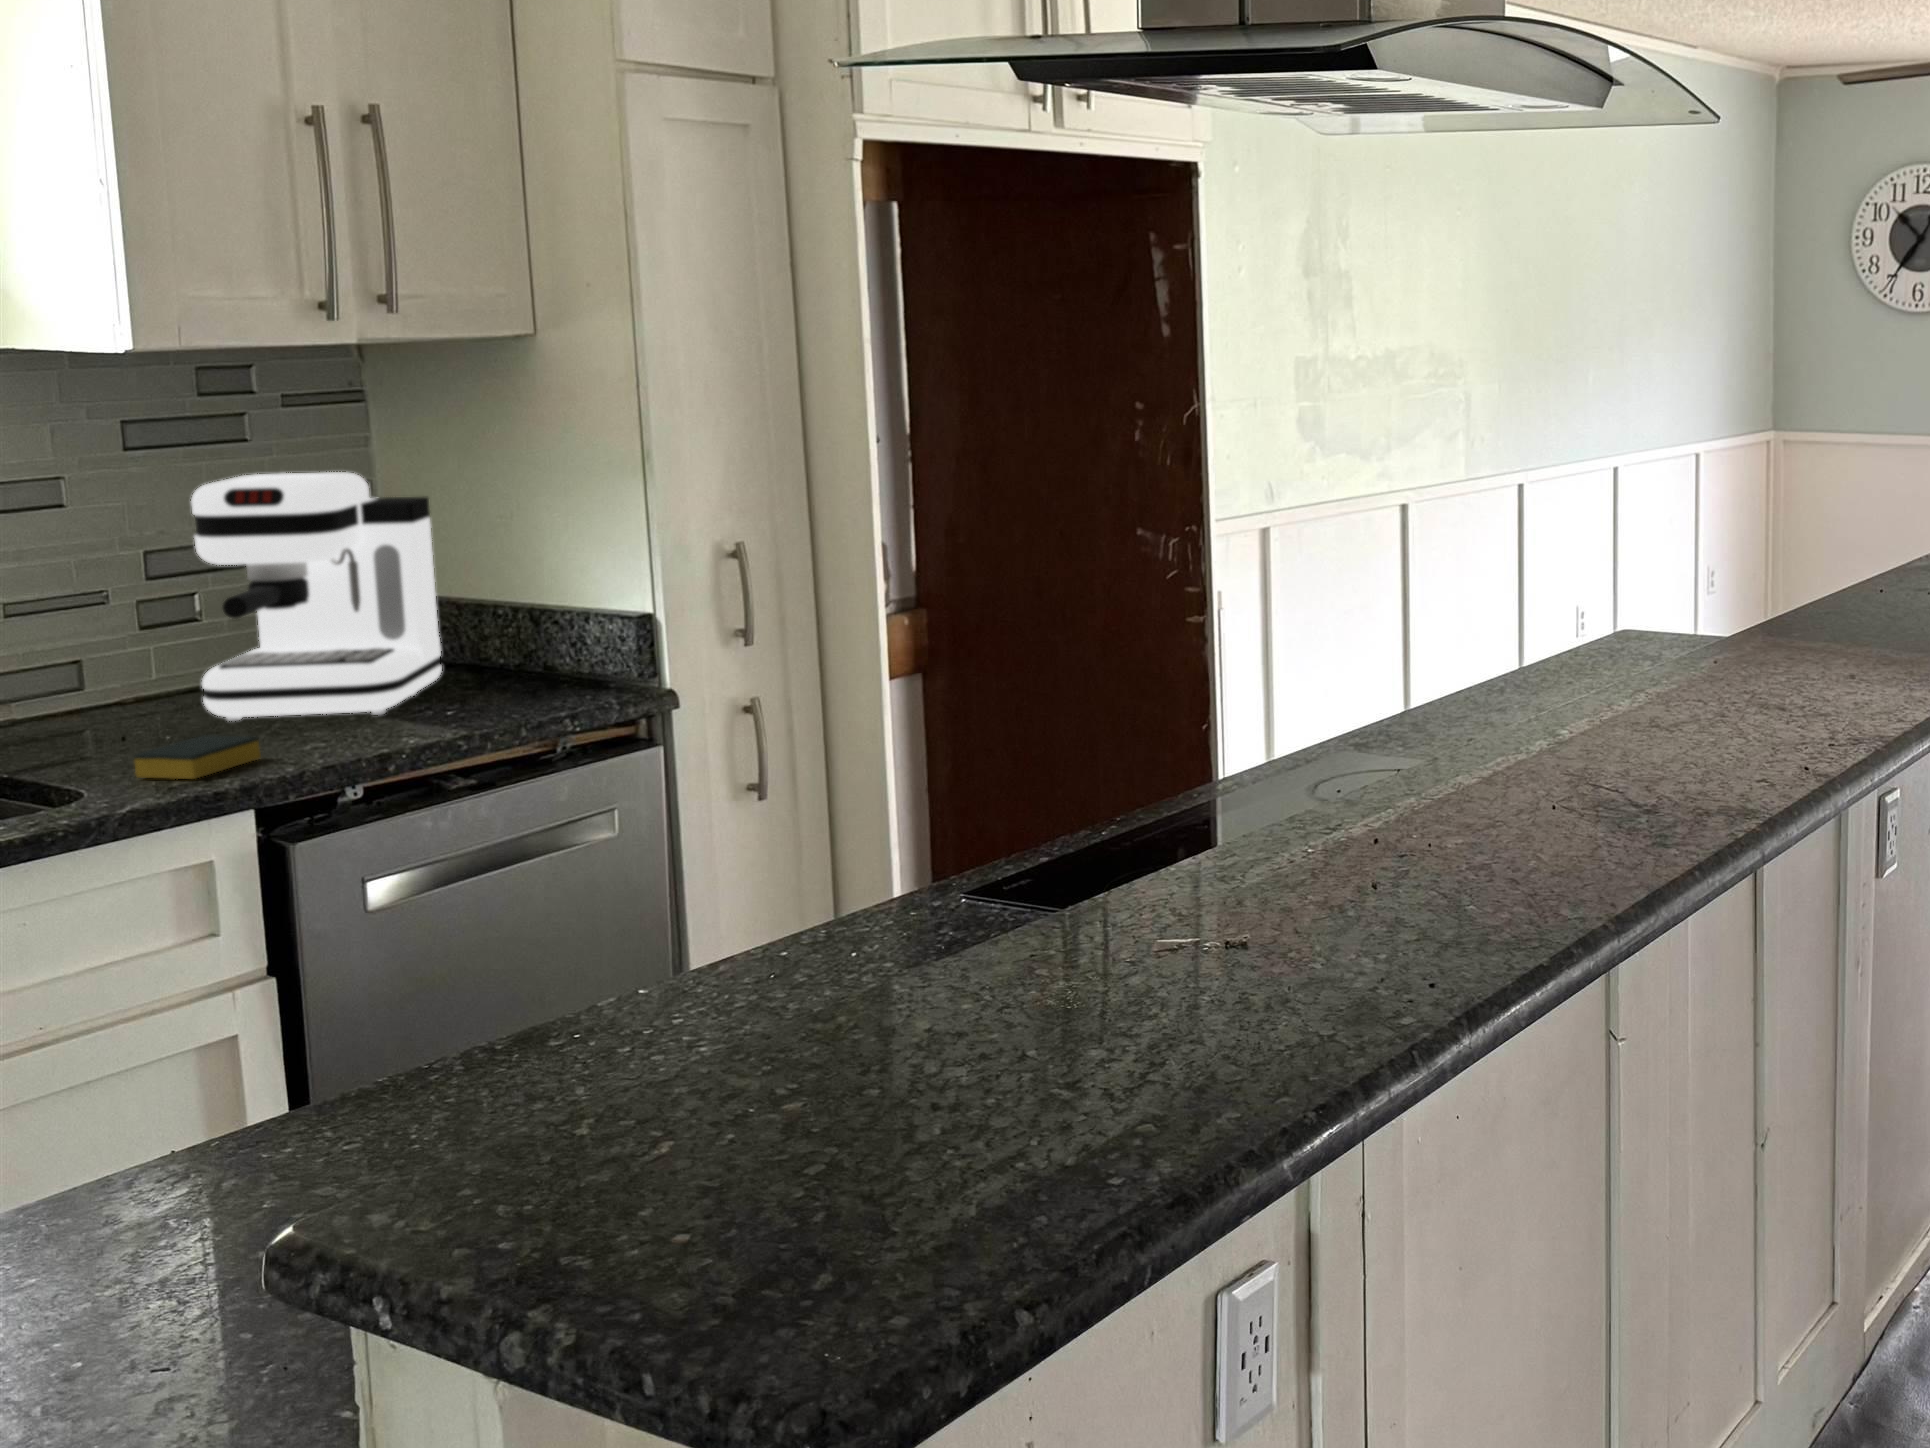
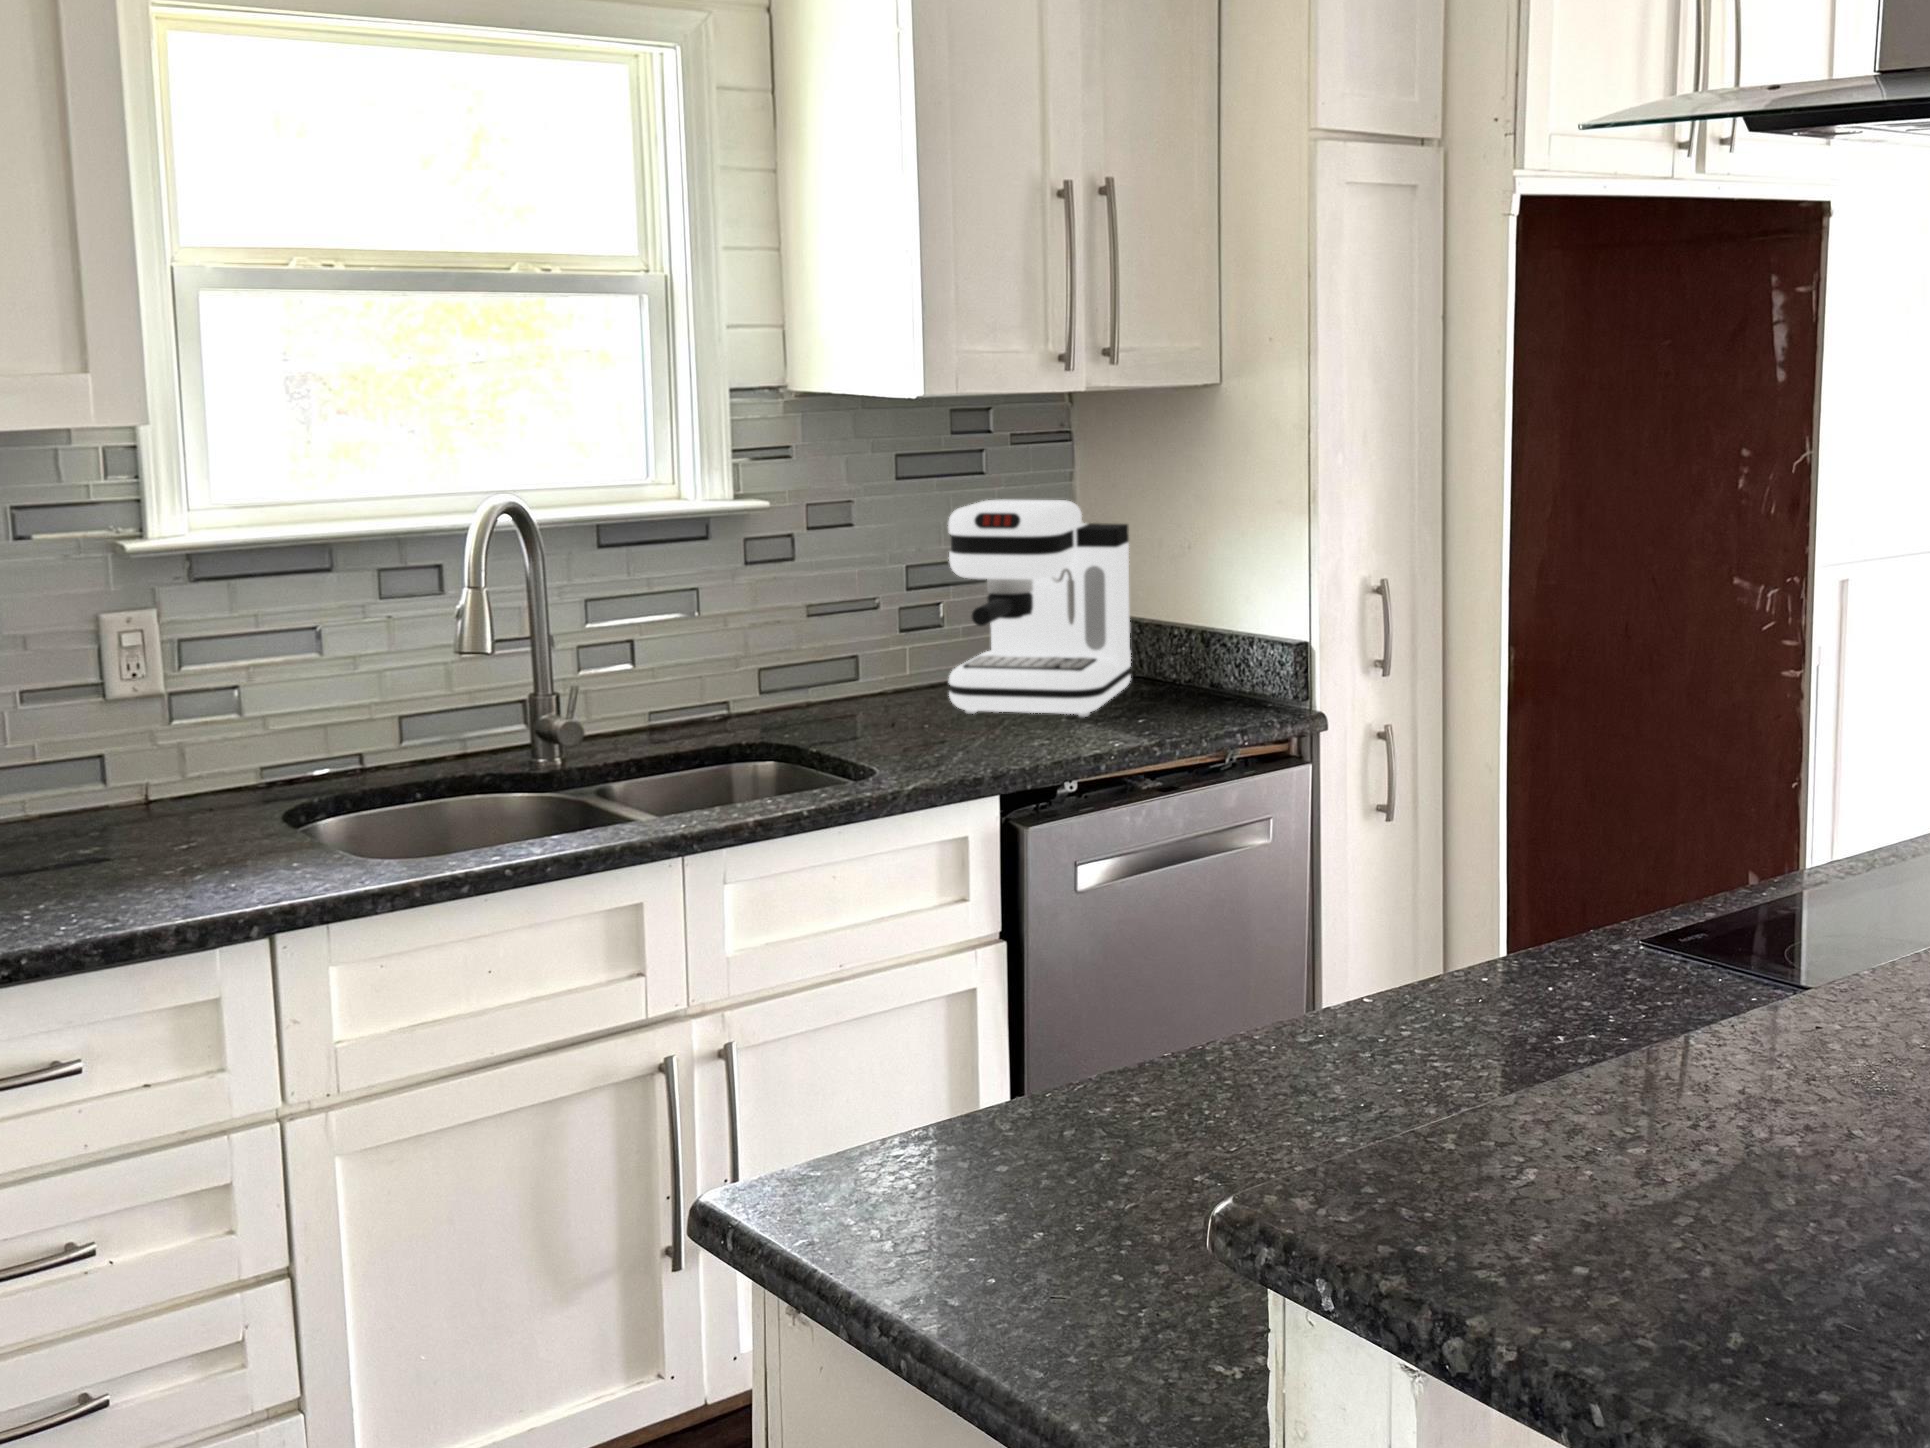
sponge: present [134,735,261,779] -> none [907,726,1000,765]

